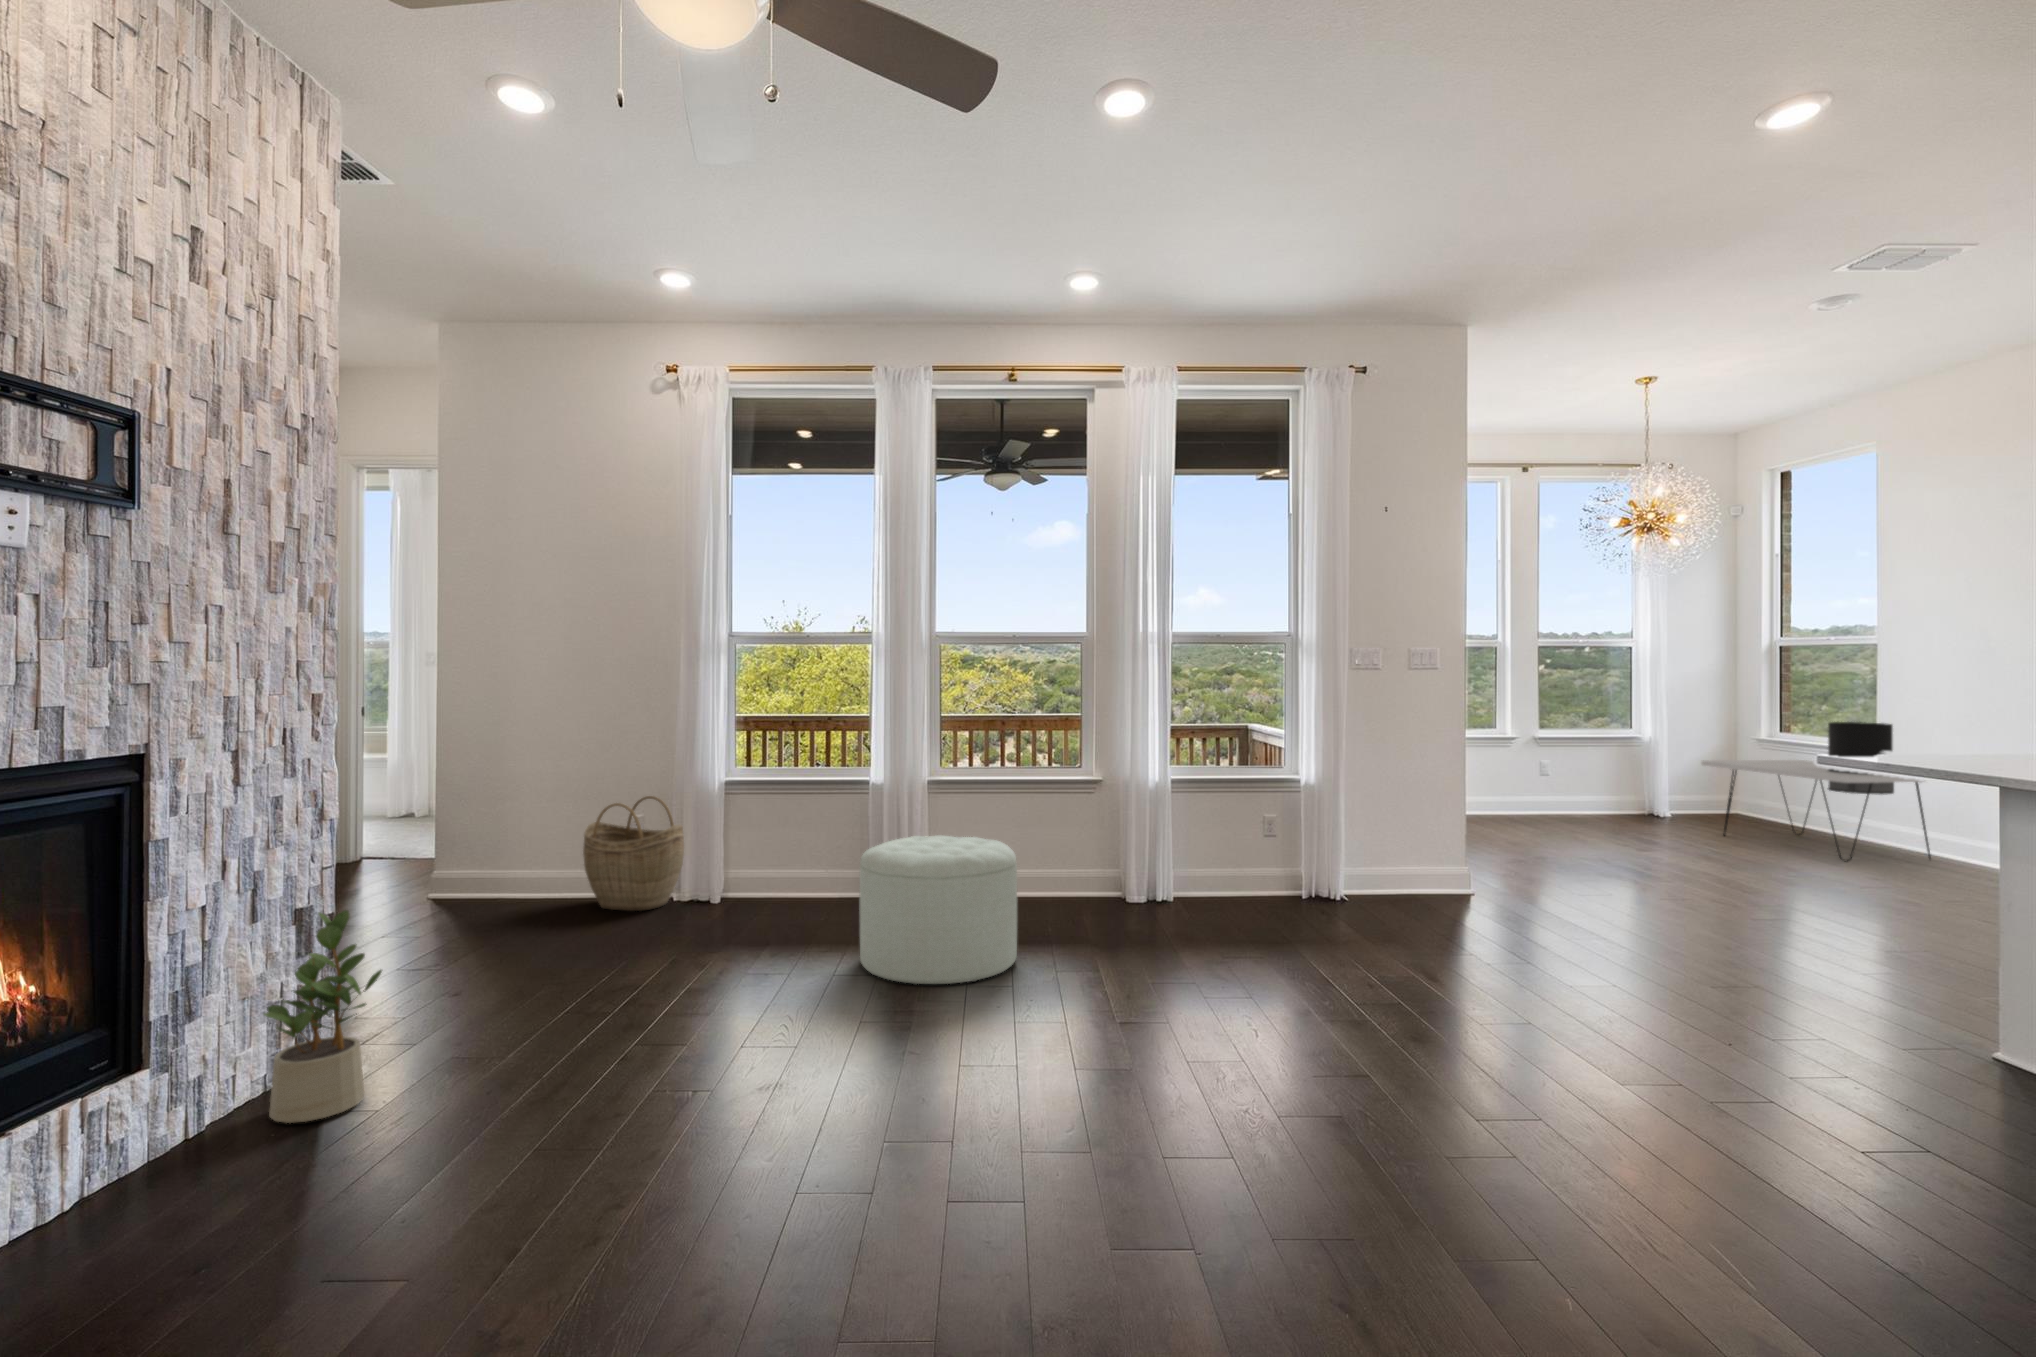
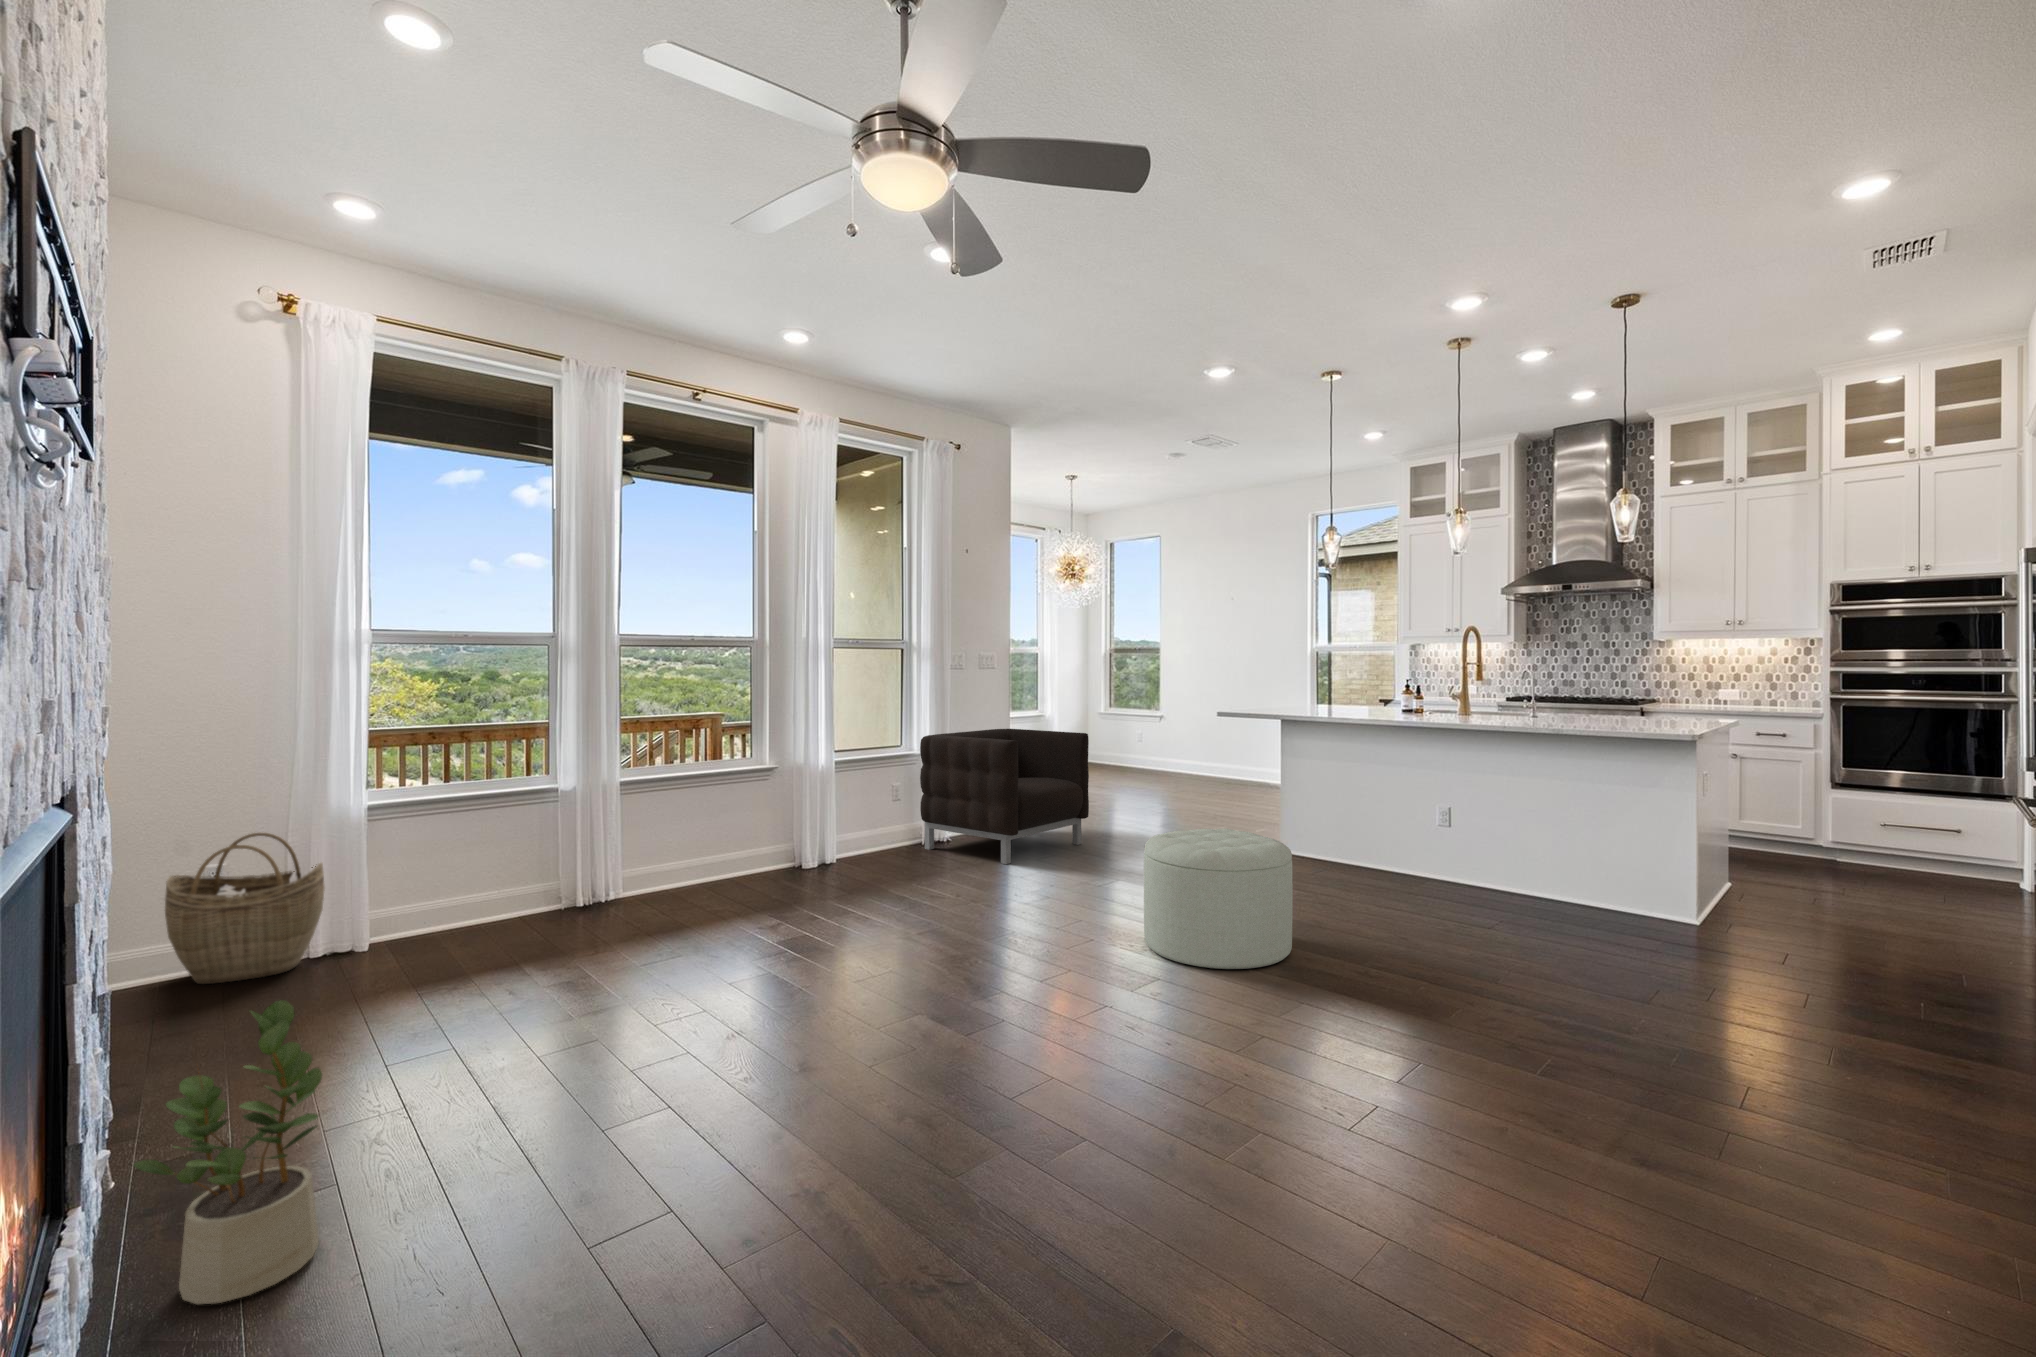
side table: present [1701,722,1931,860] -> none [1081,701,1206,784]
armchair: none [1290,750,1542,935] -> present [920,729,1089,864]
ottoman: present [860,836,1017,984] -> present [1144,829,1293,969]

